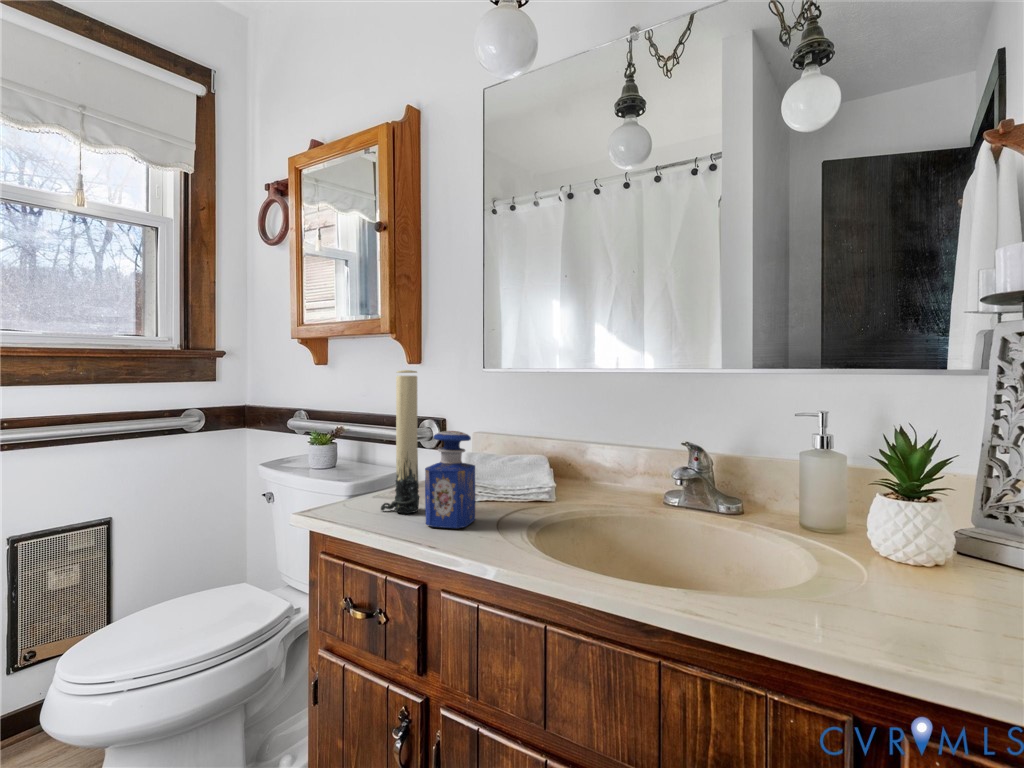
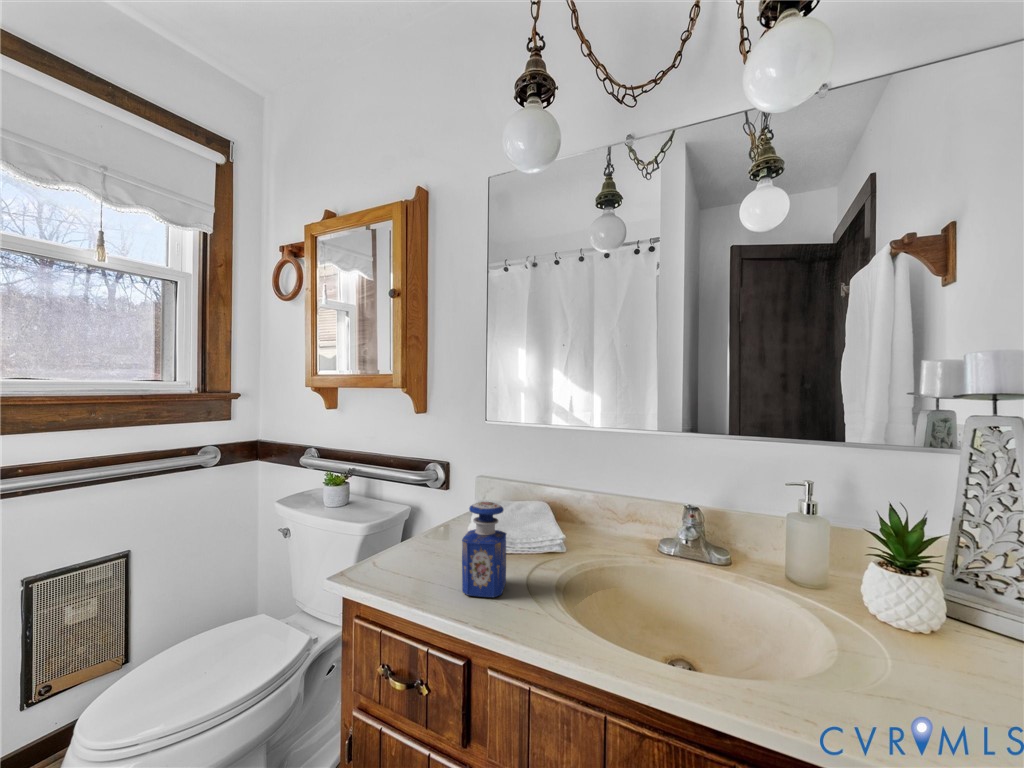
candle: present [381,370,420,513] -> none [412,441,449,575]

